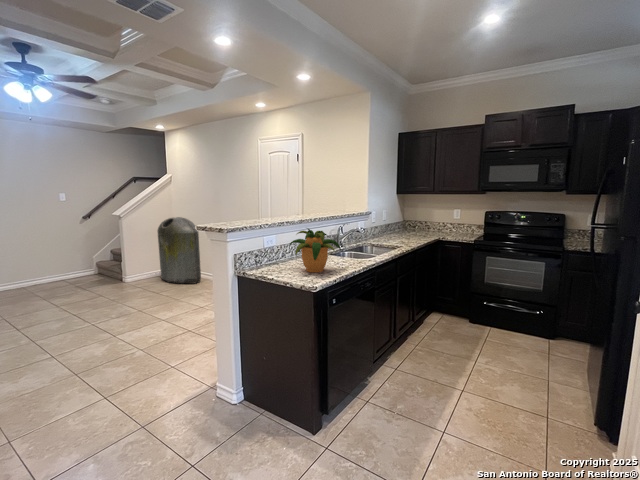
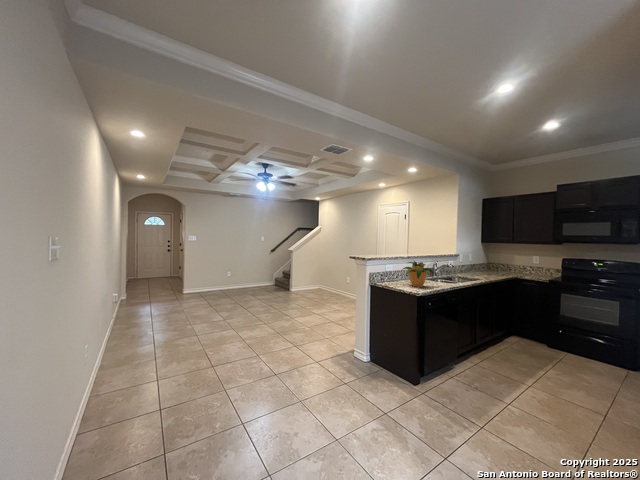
trash can: present [157,217,201,284] -> none [311,253,336,296]

